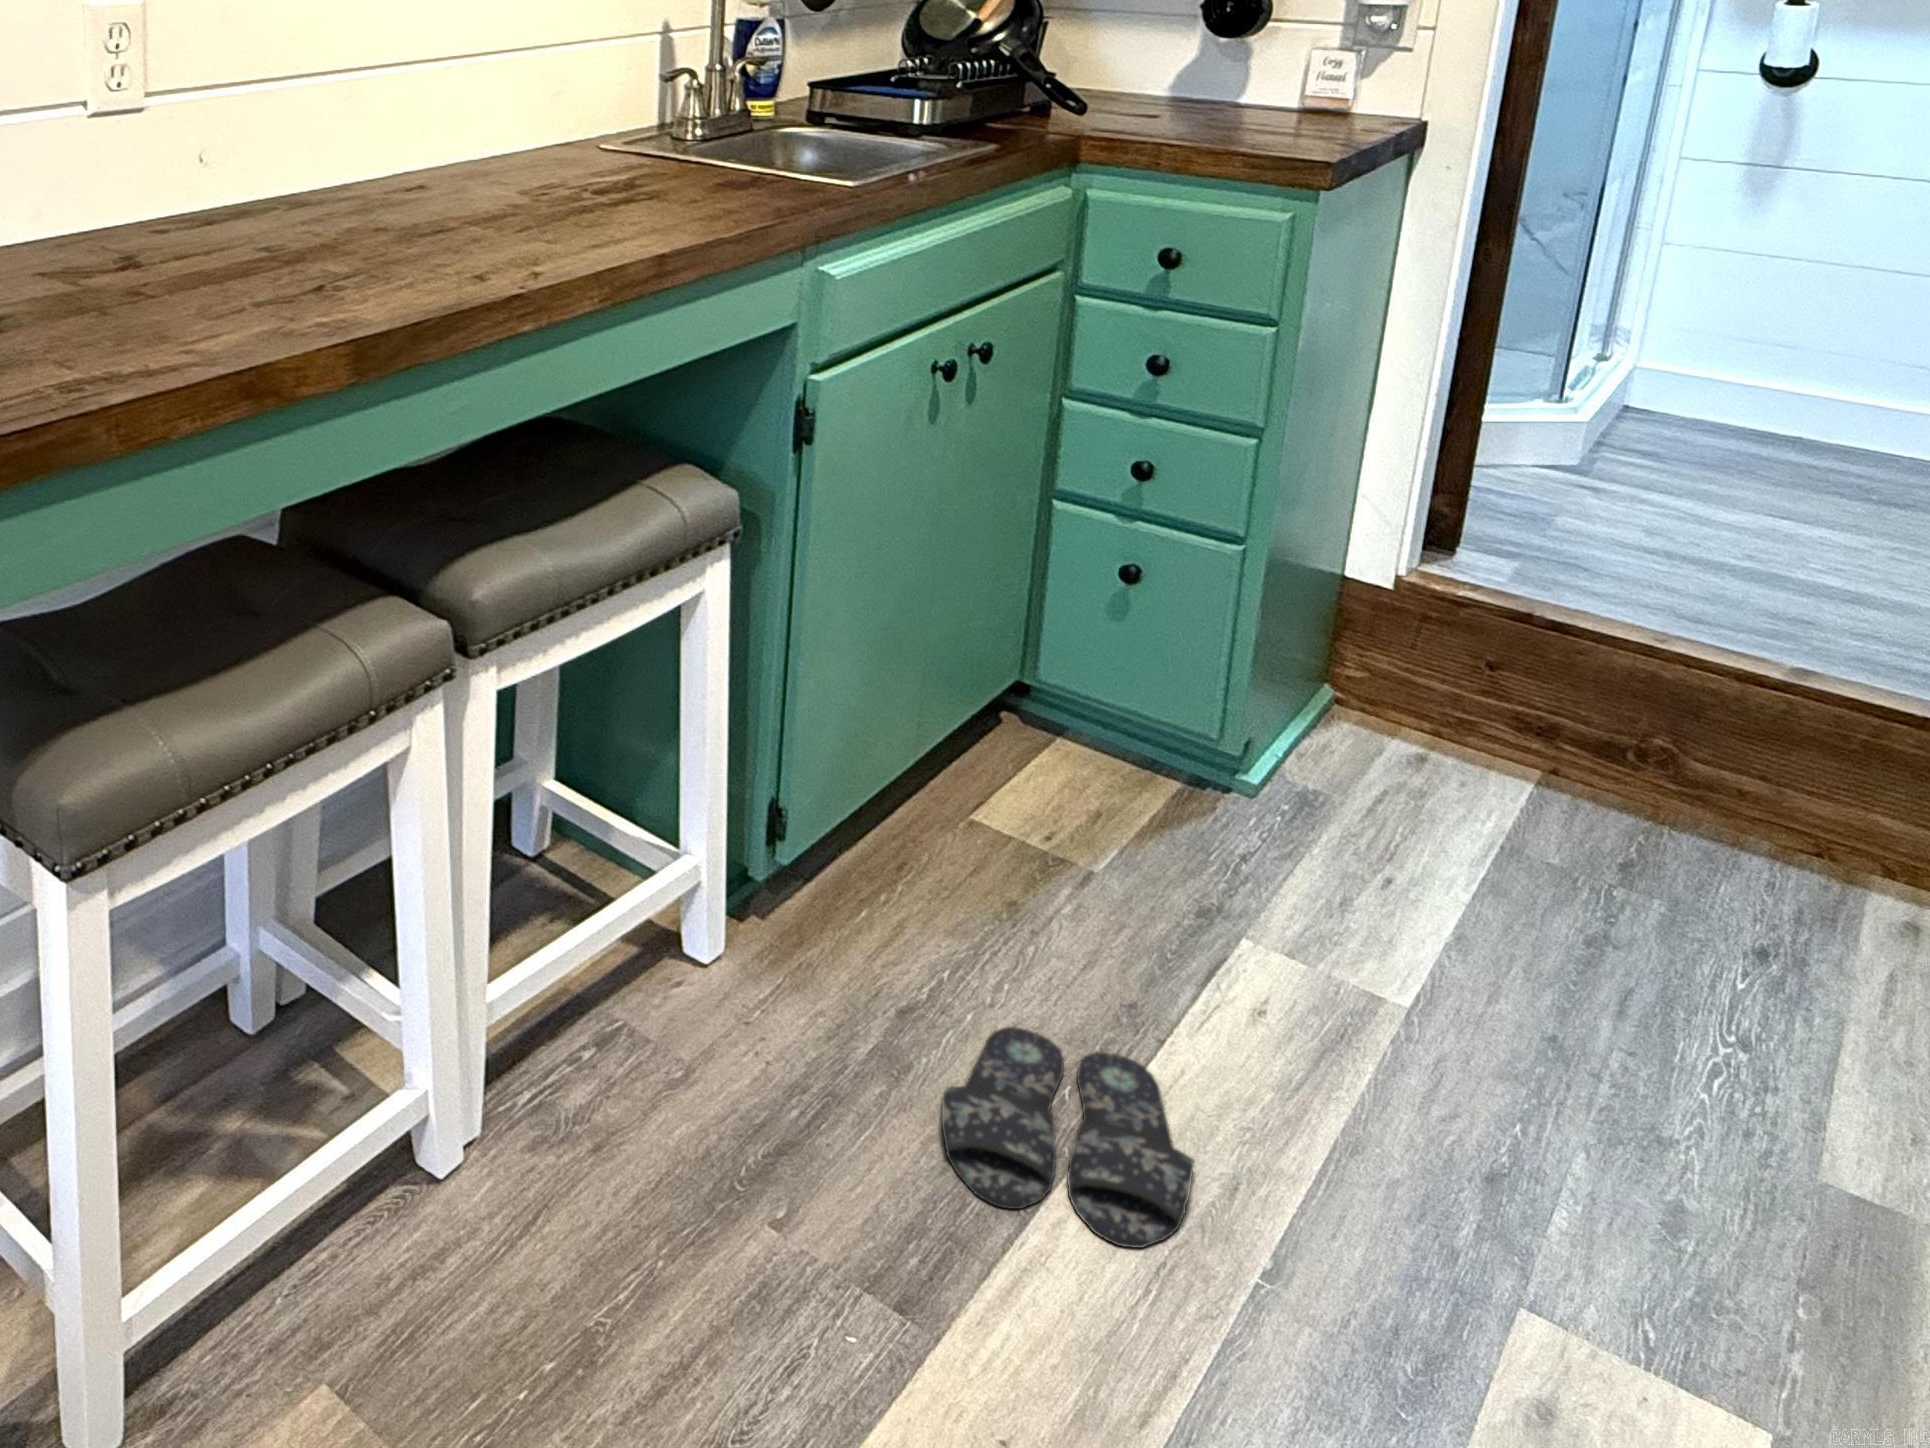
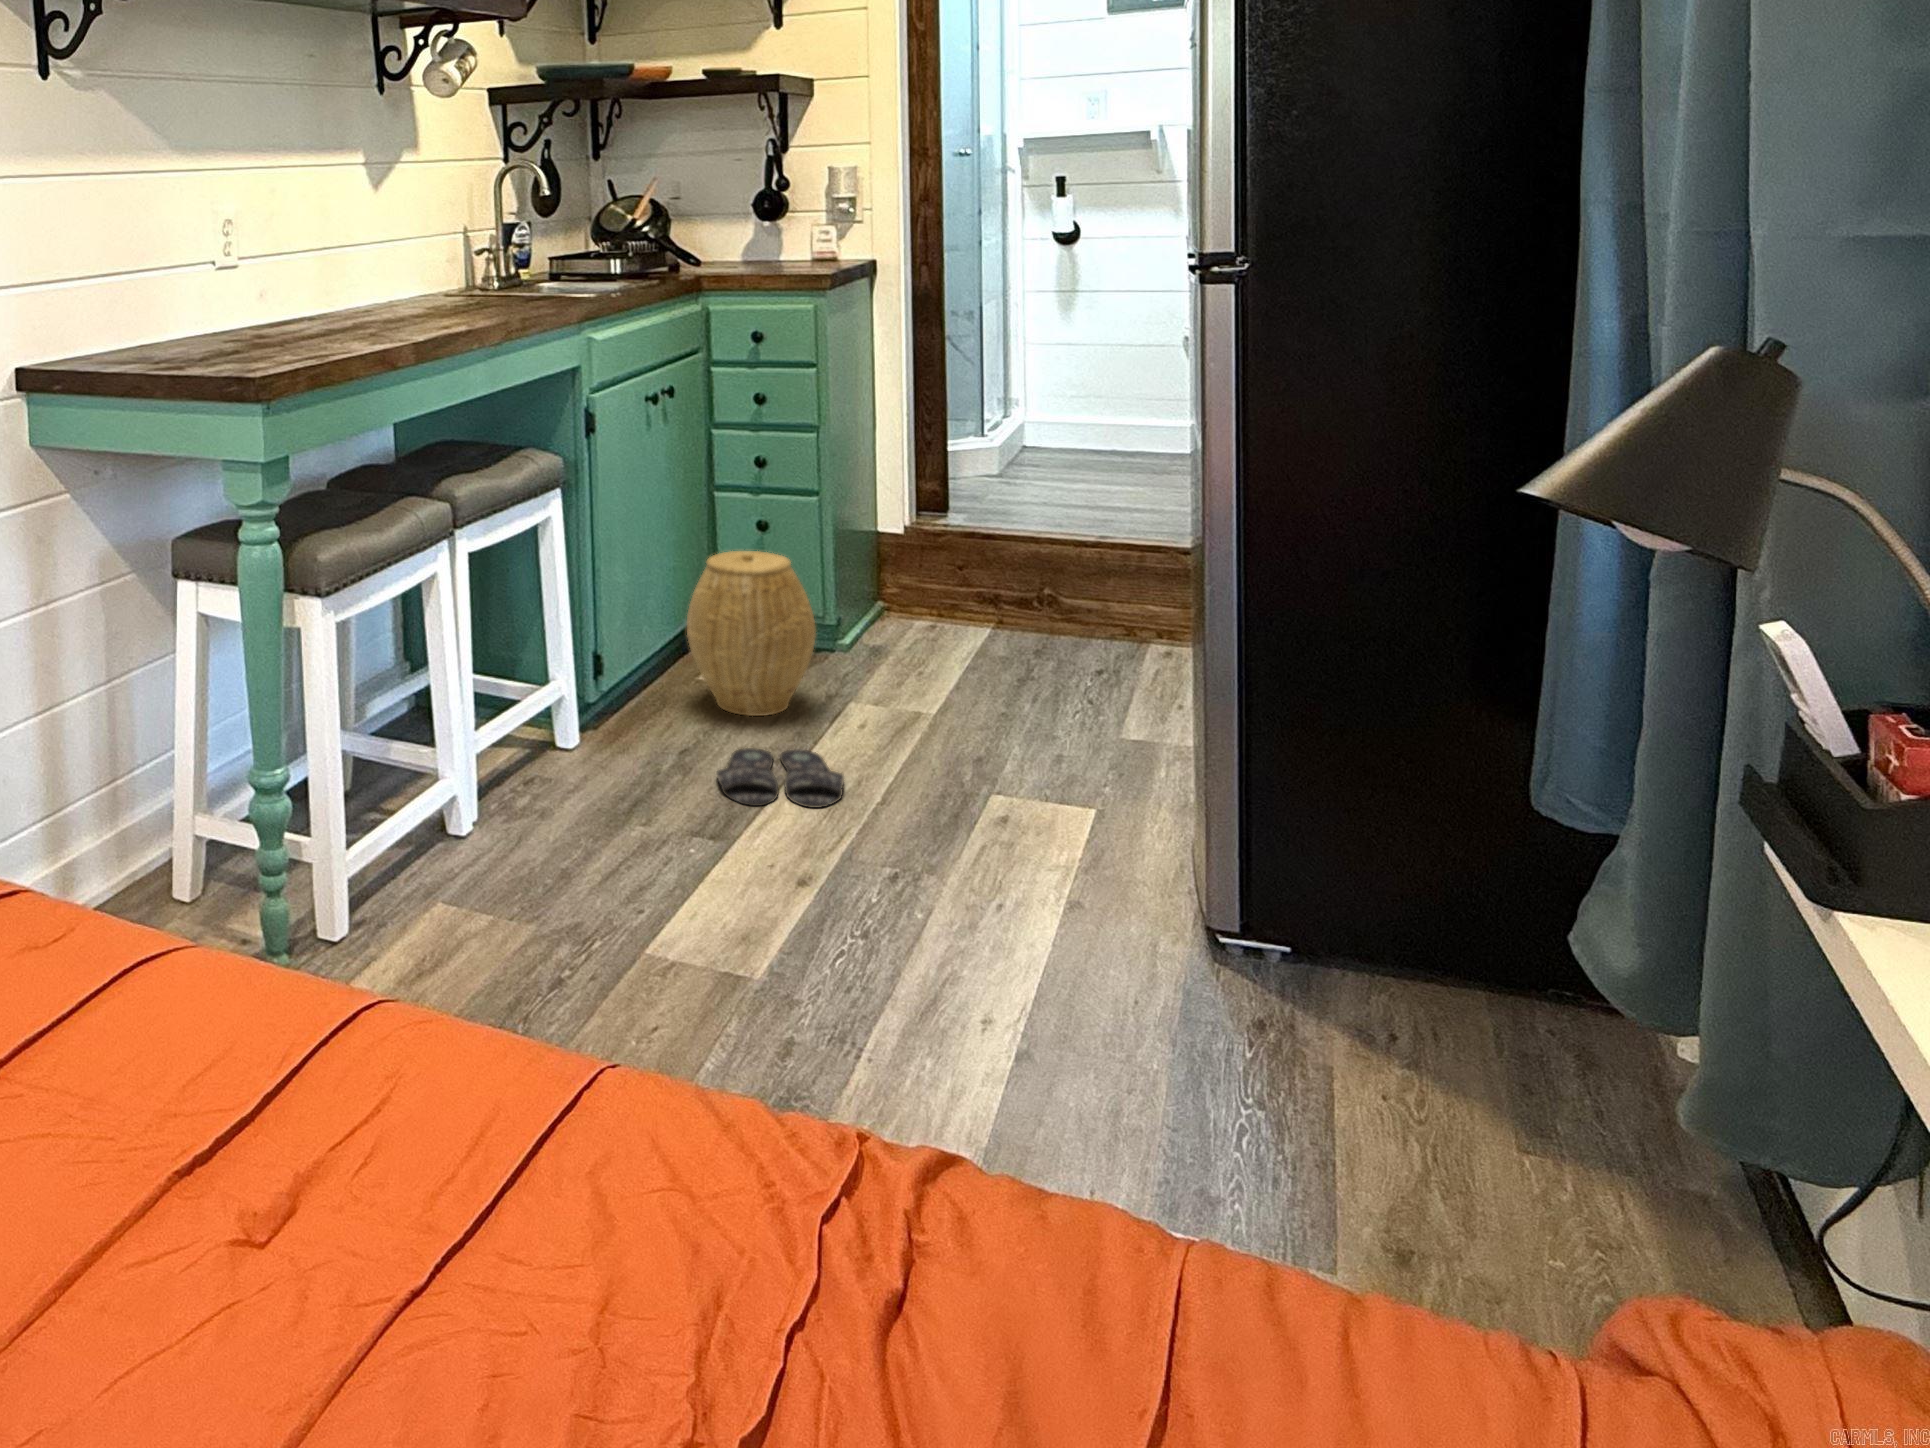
woven basket: none [953,638,1193,939] -> present [687,551,816,716]

